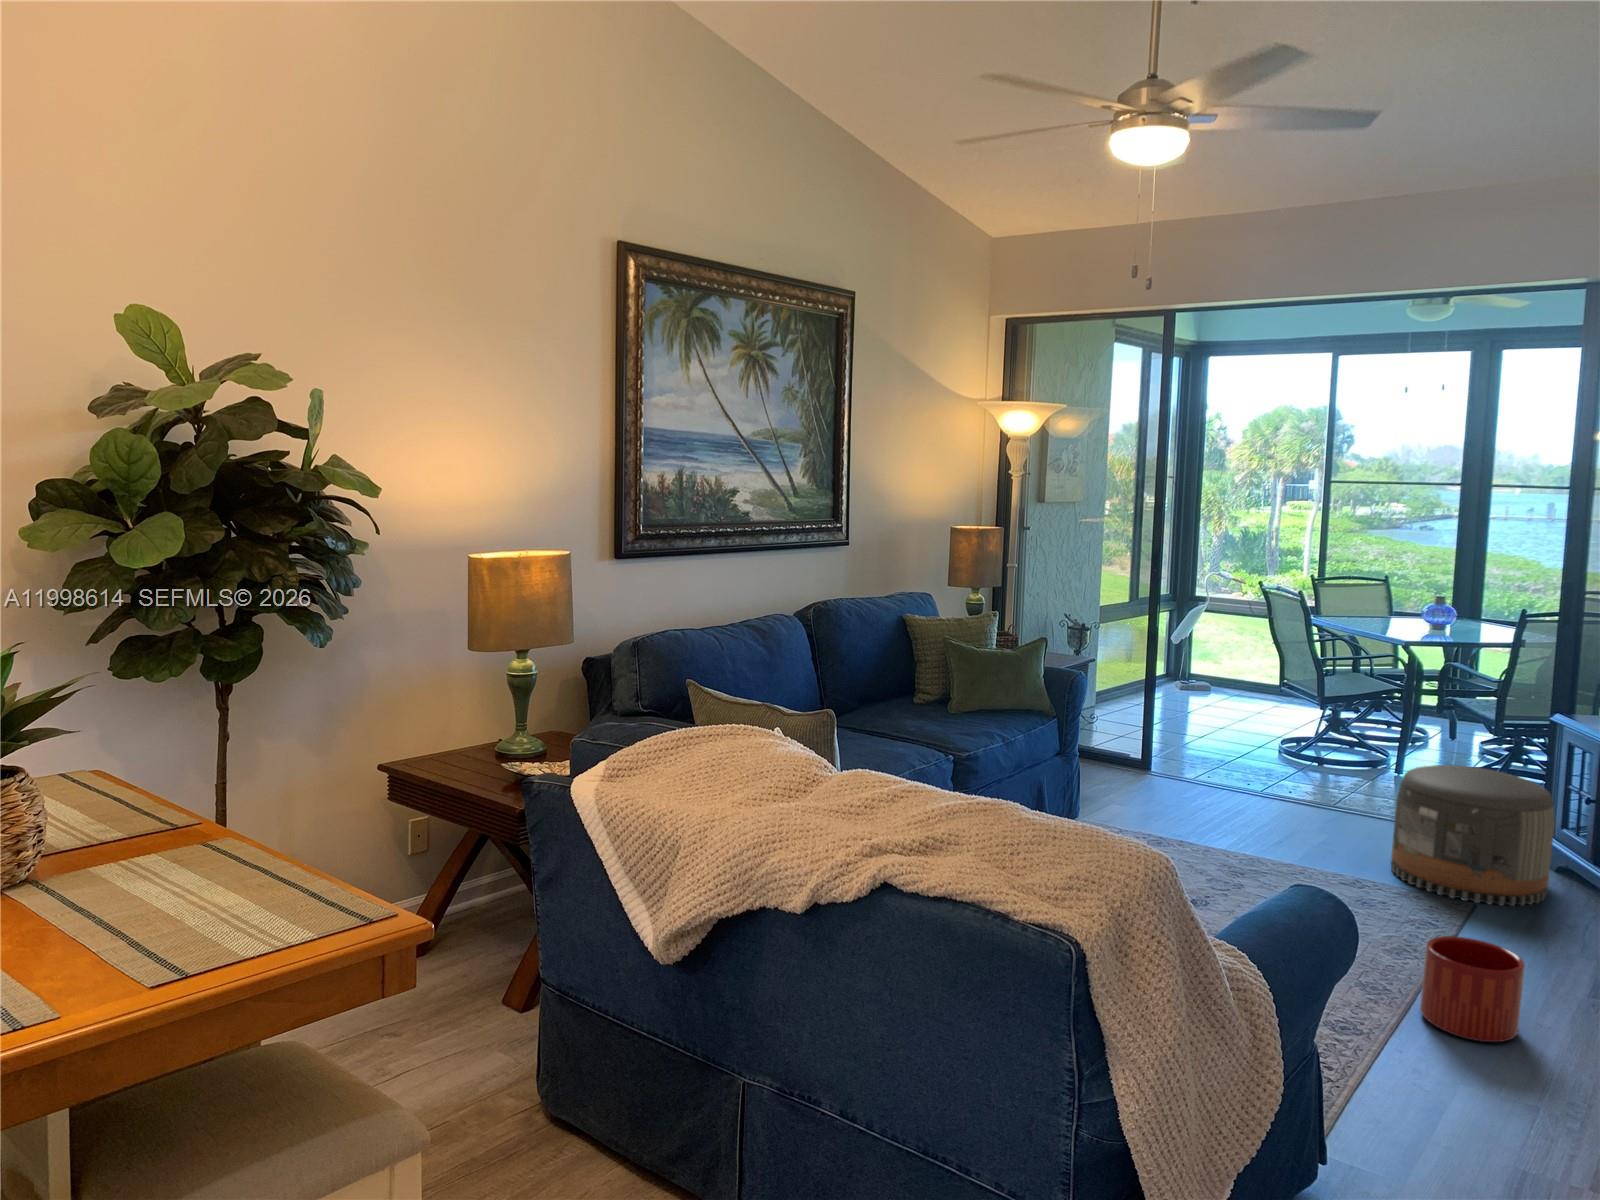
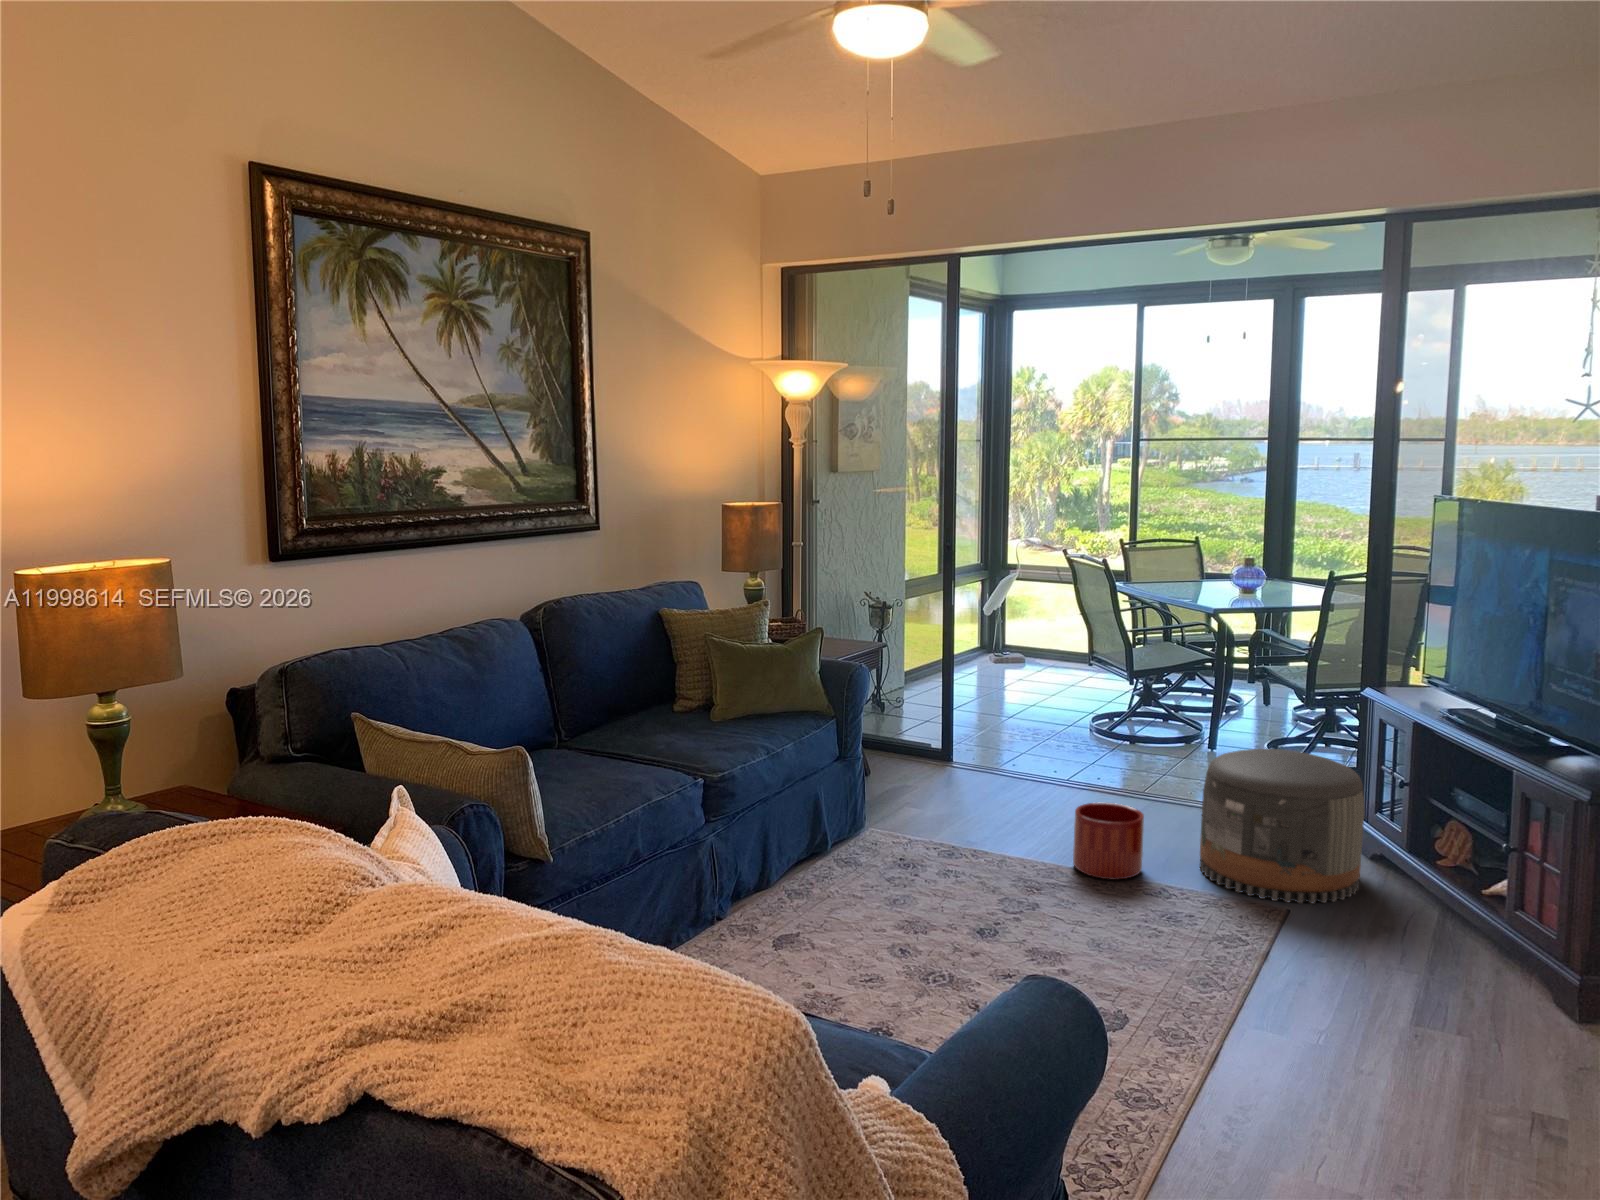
planter: present [1420,936,1525,1042] -> present [1073,802,1144,880]

